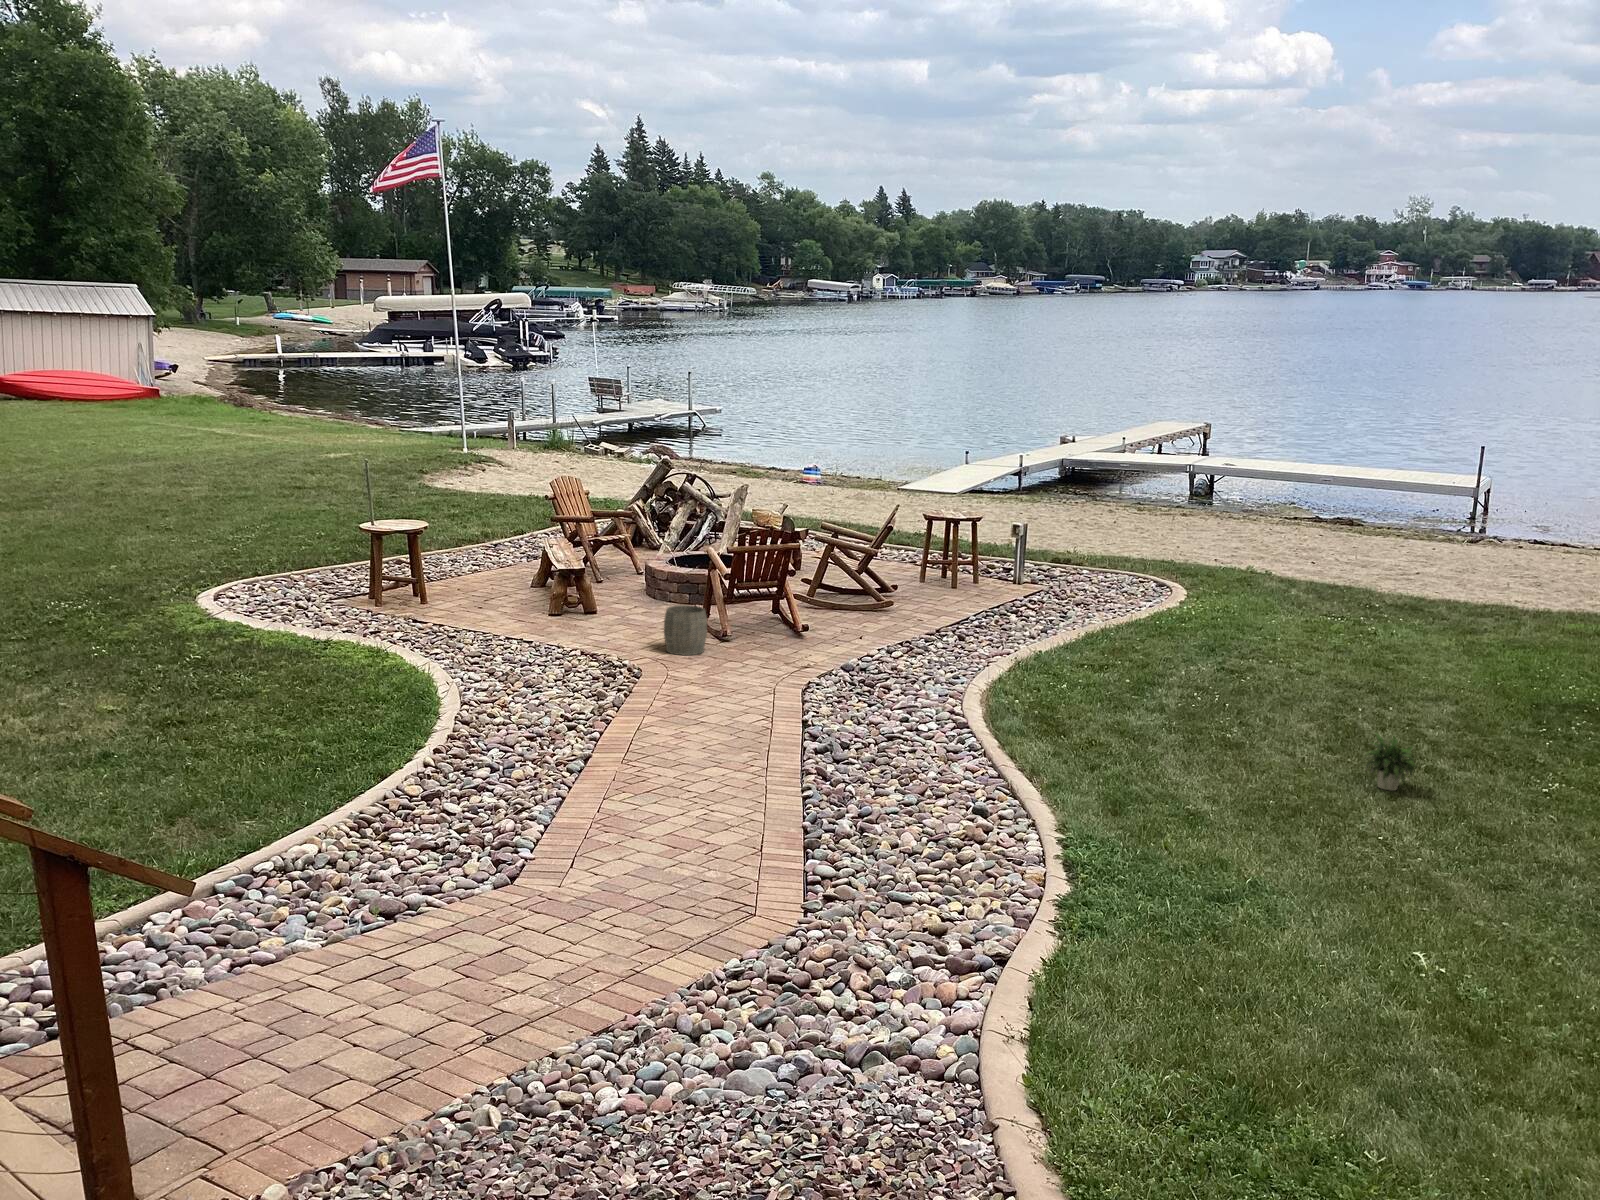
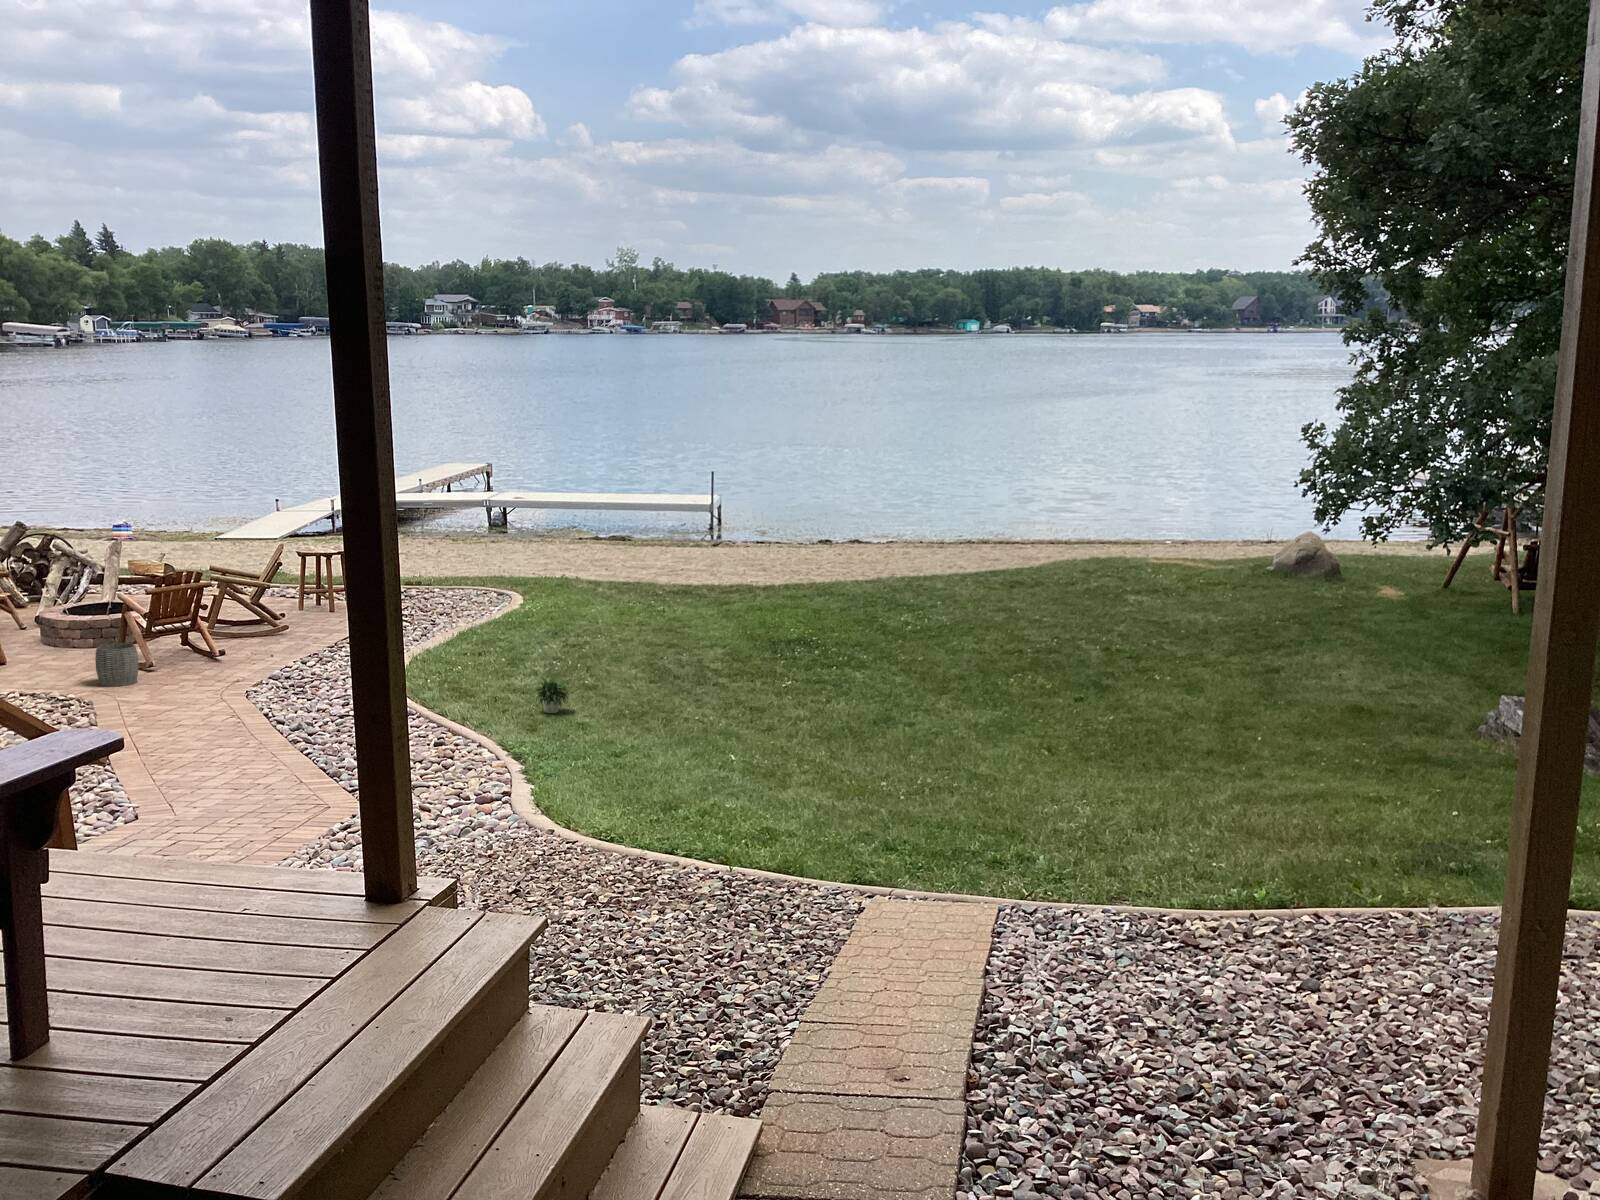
potted plant: present [1366,734,1417,790] -> present [534,676,569,713]

